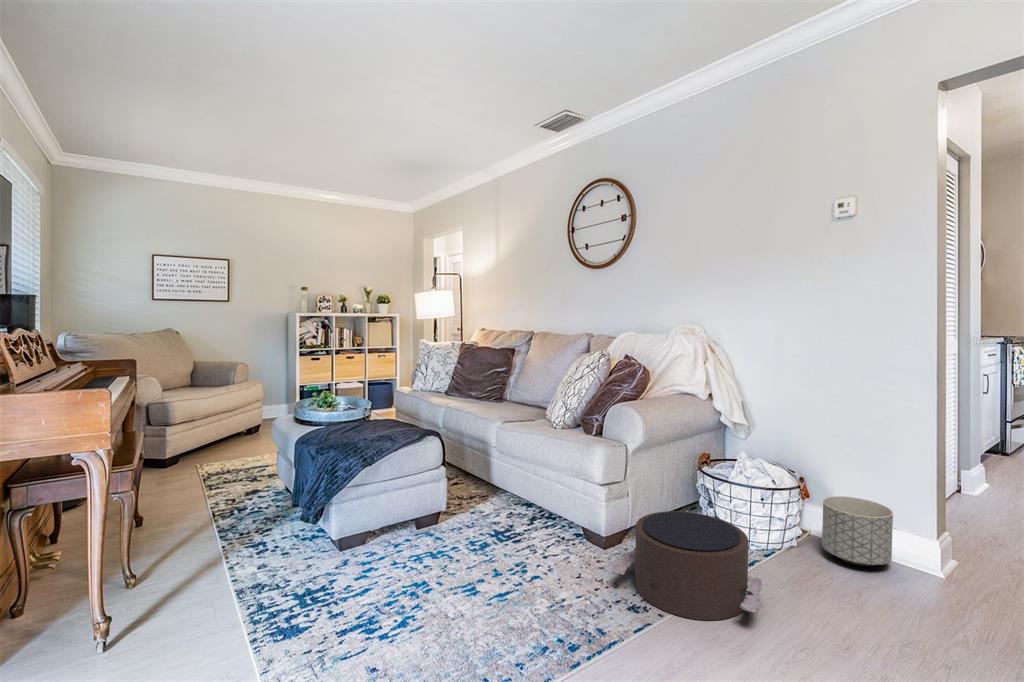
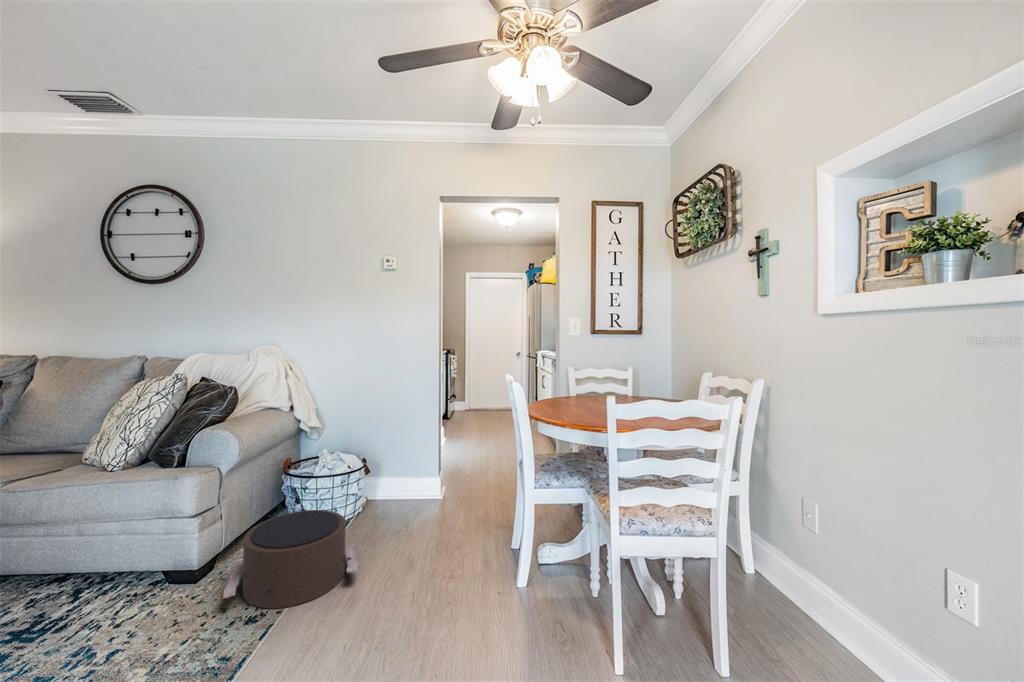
planter: present [822,496,893,566] -> none [380,465,420,510]

